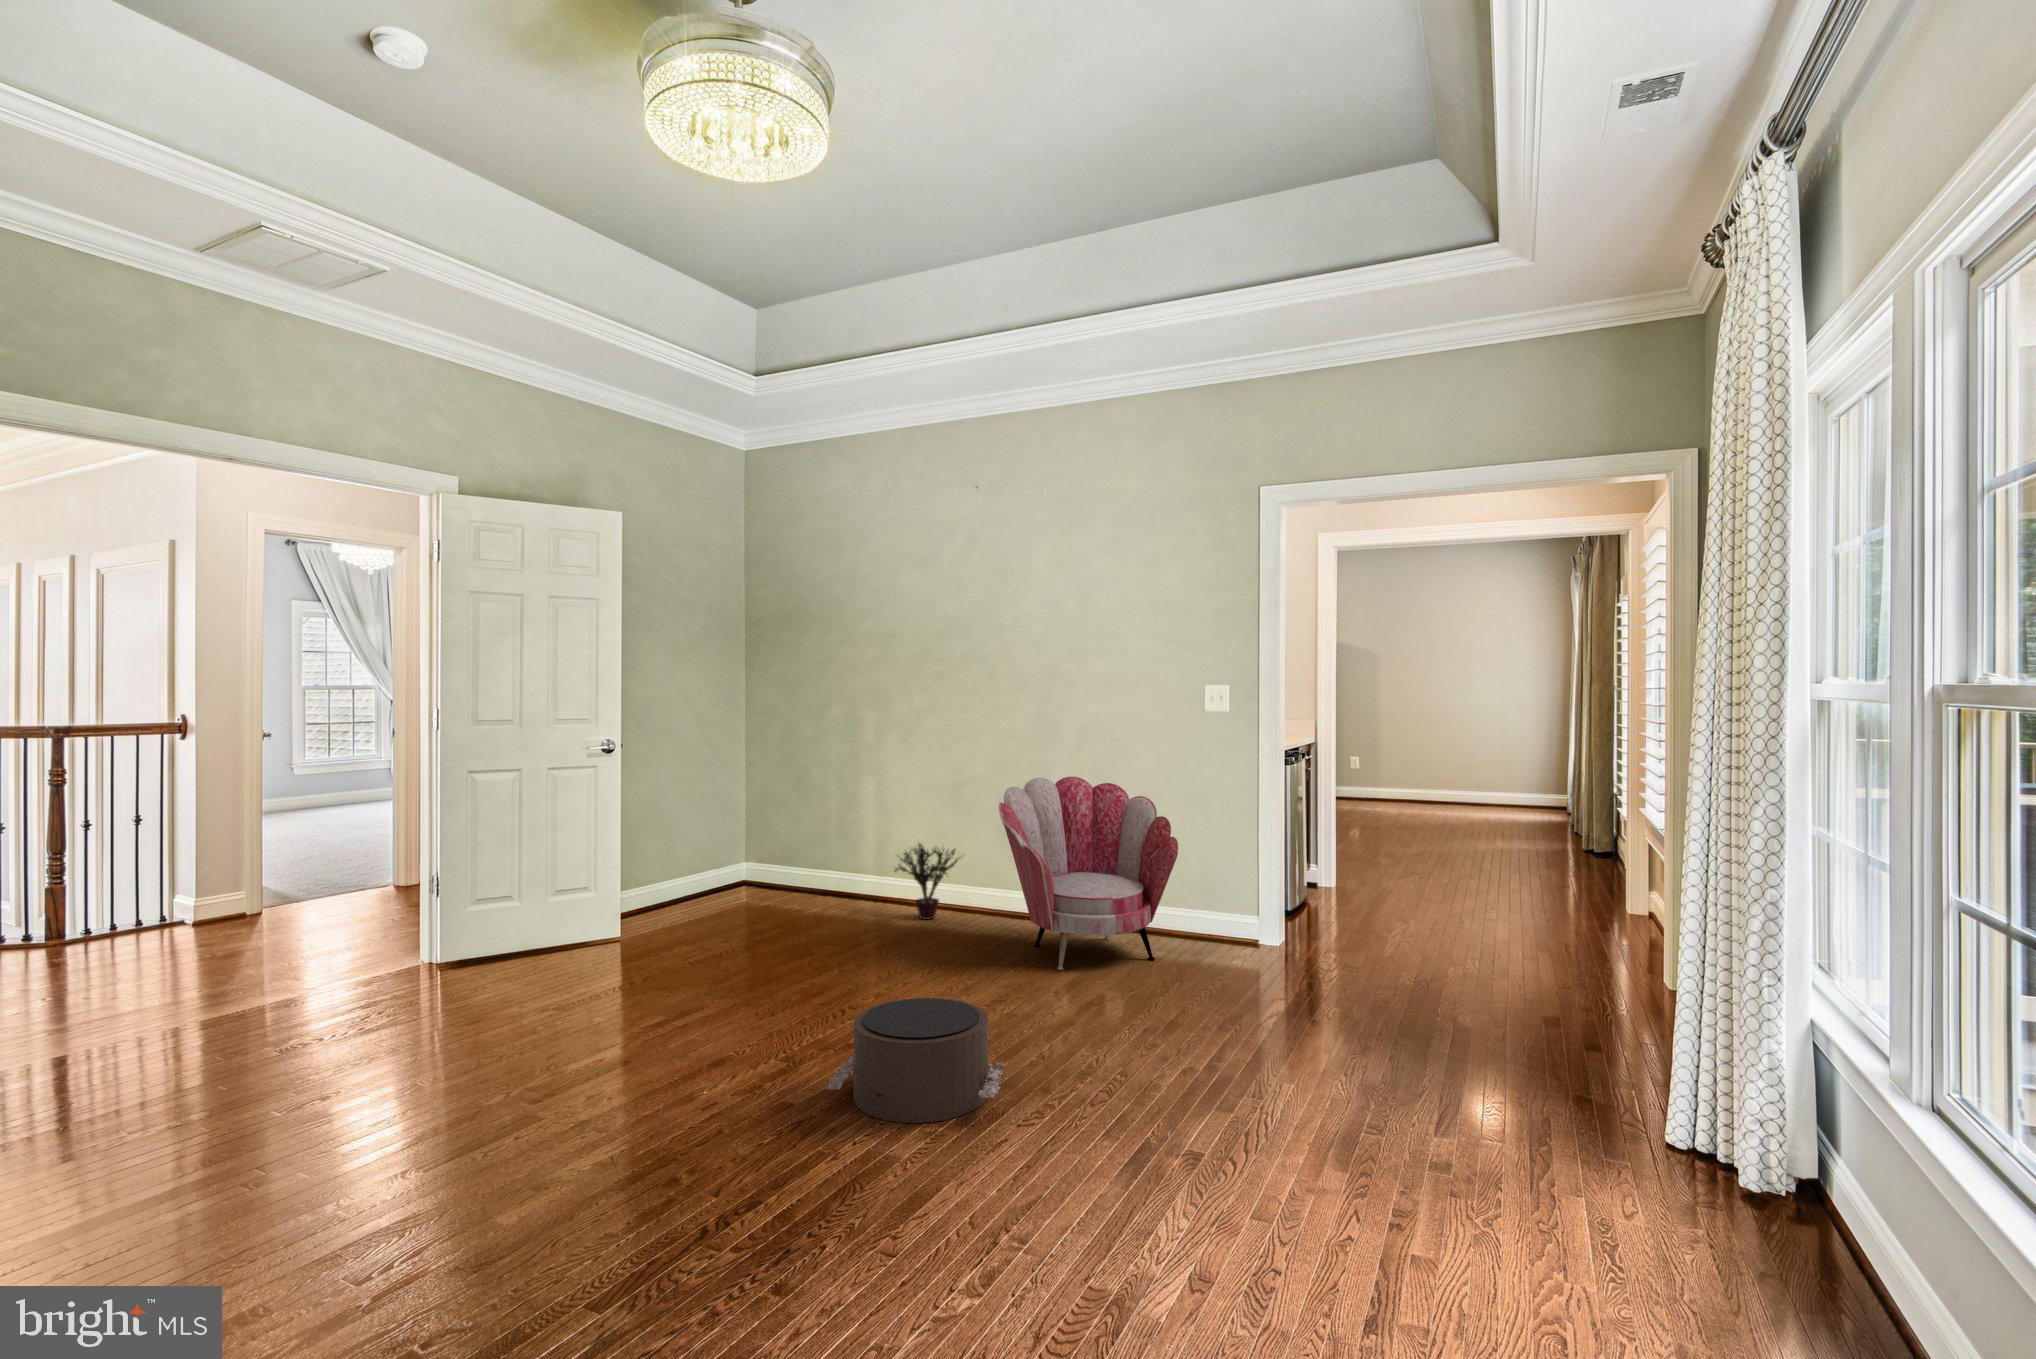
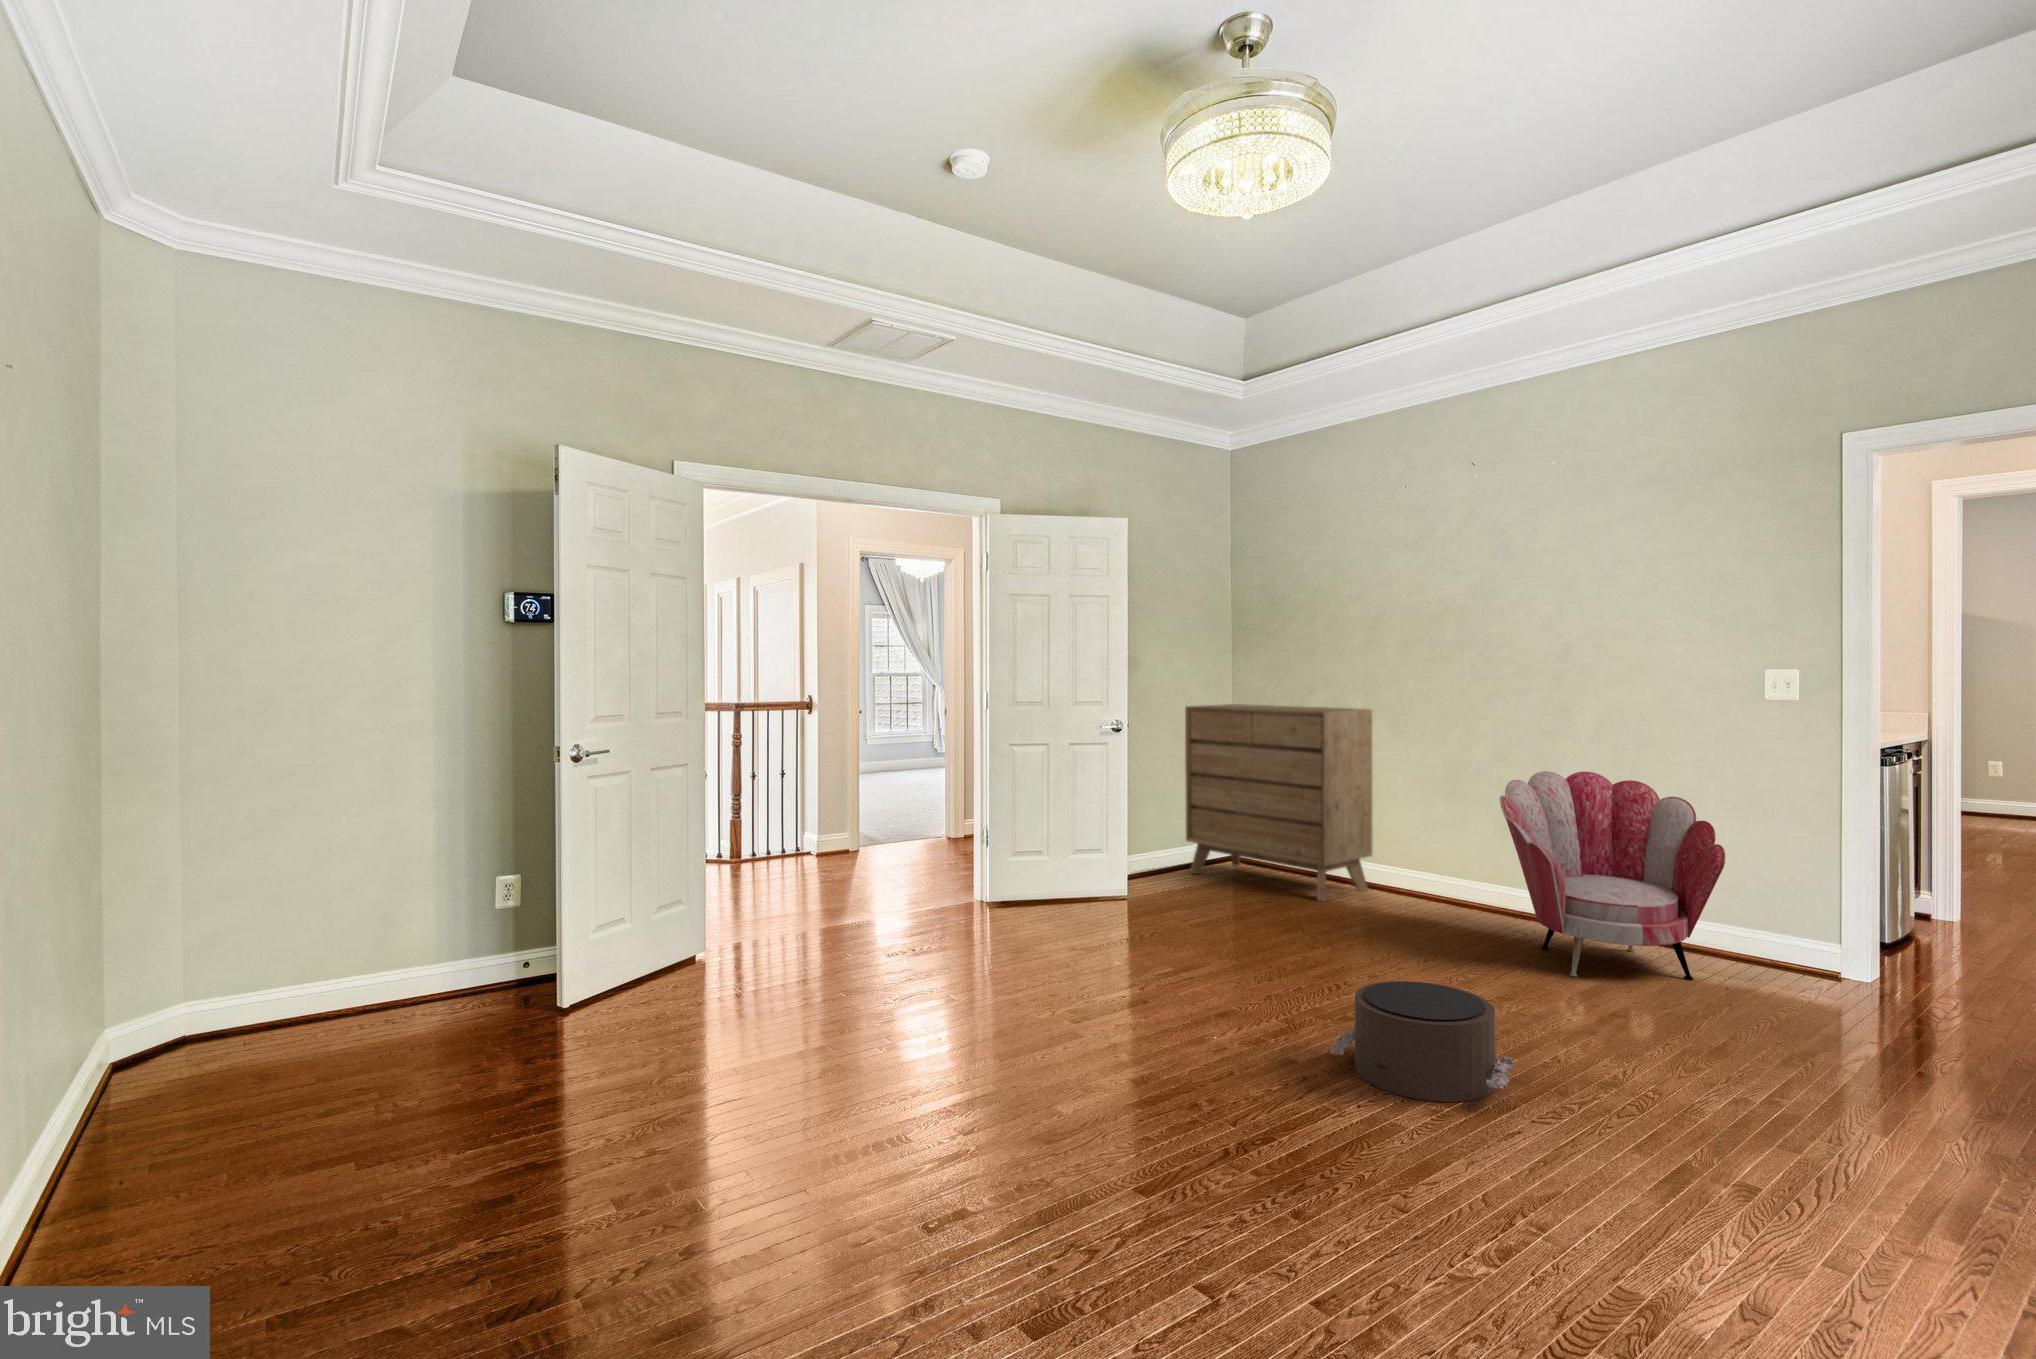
dresser: none [693,719,886,921] -> present [1185,704,1373,902]
potted plant: present [895,844,960,919] -> none [1380,830,1459,910]

